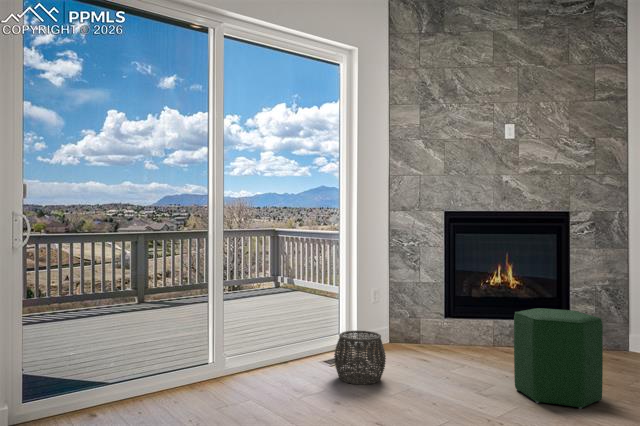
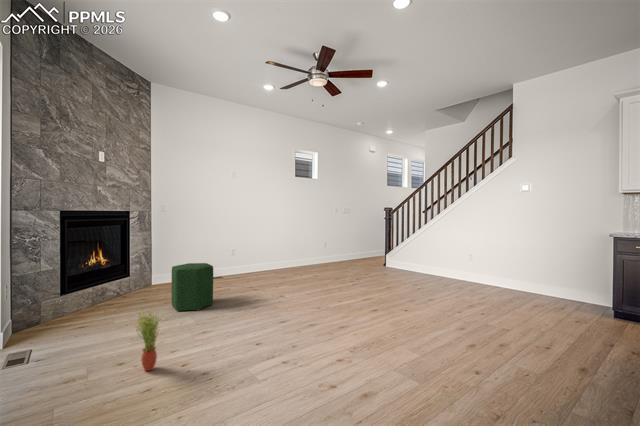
potted plant: none [288,328,321,411] -> present [137,311,163,371]
woven basket: present [334,330,386,385] -> none [75,309,126,357]

